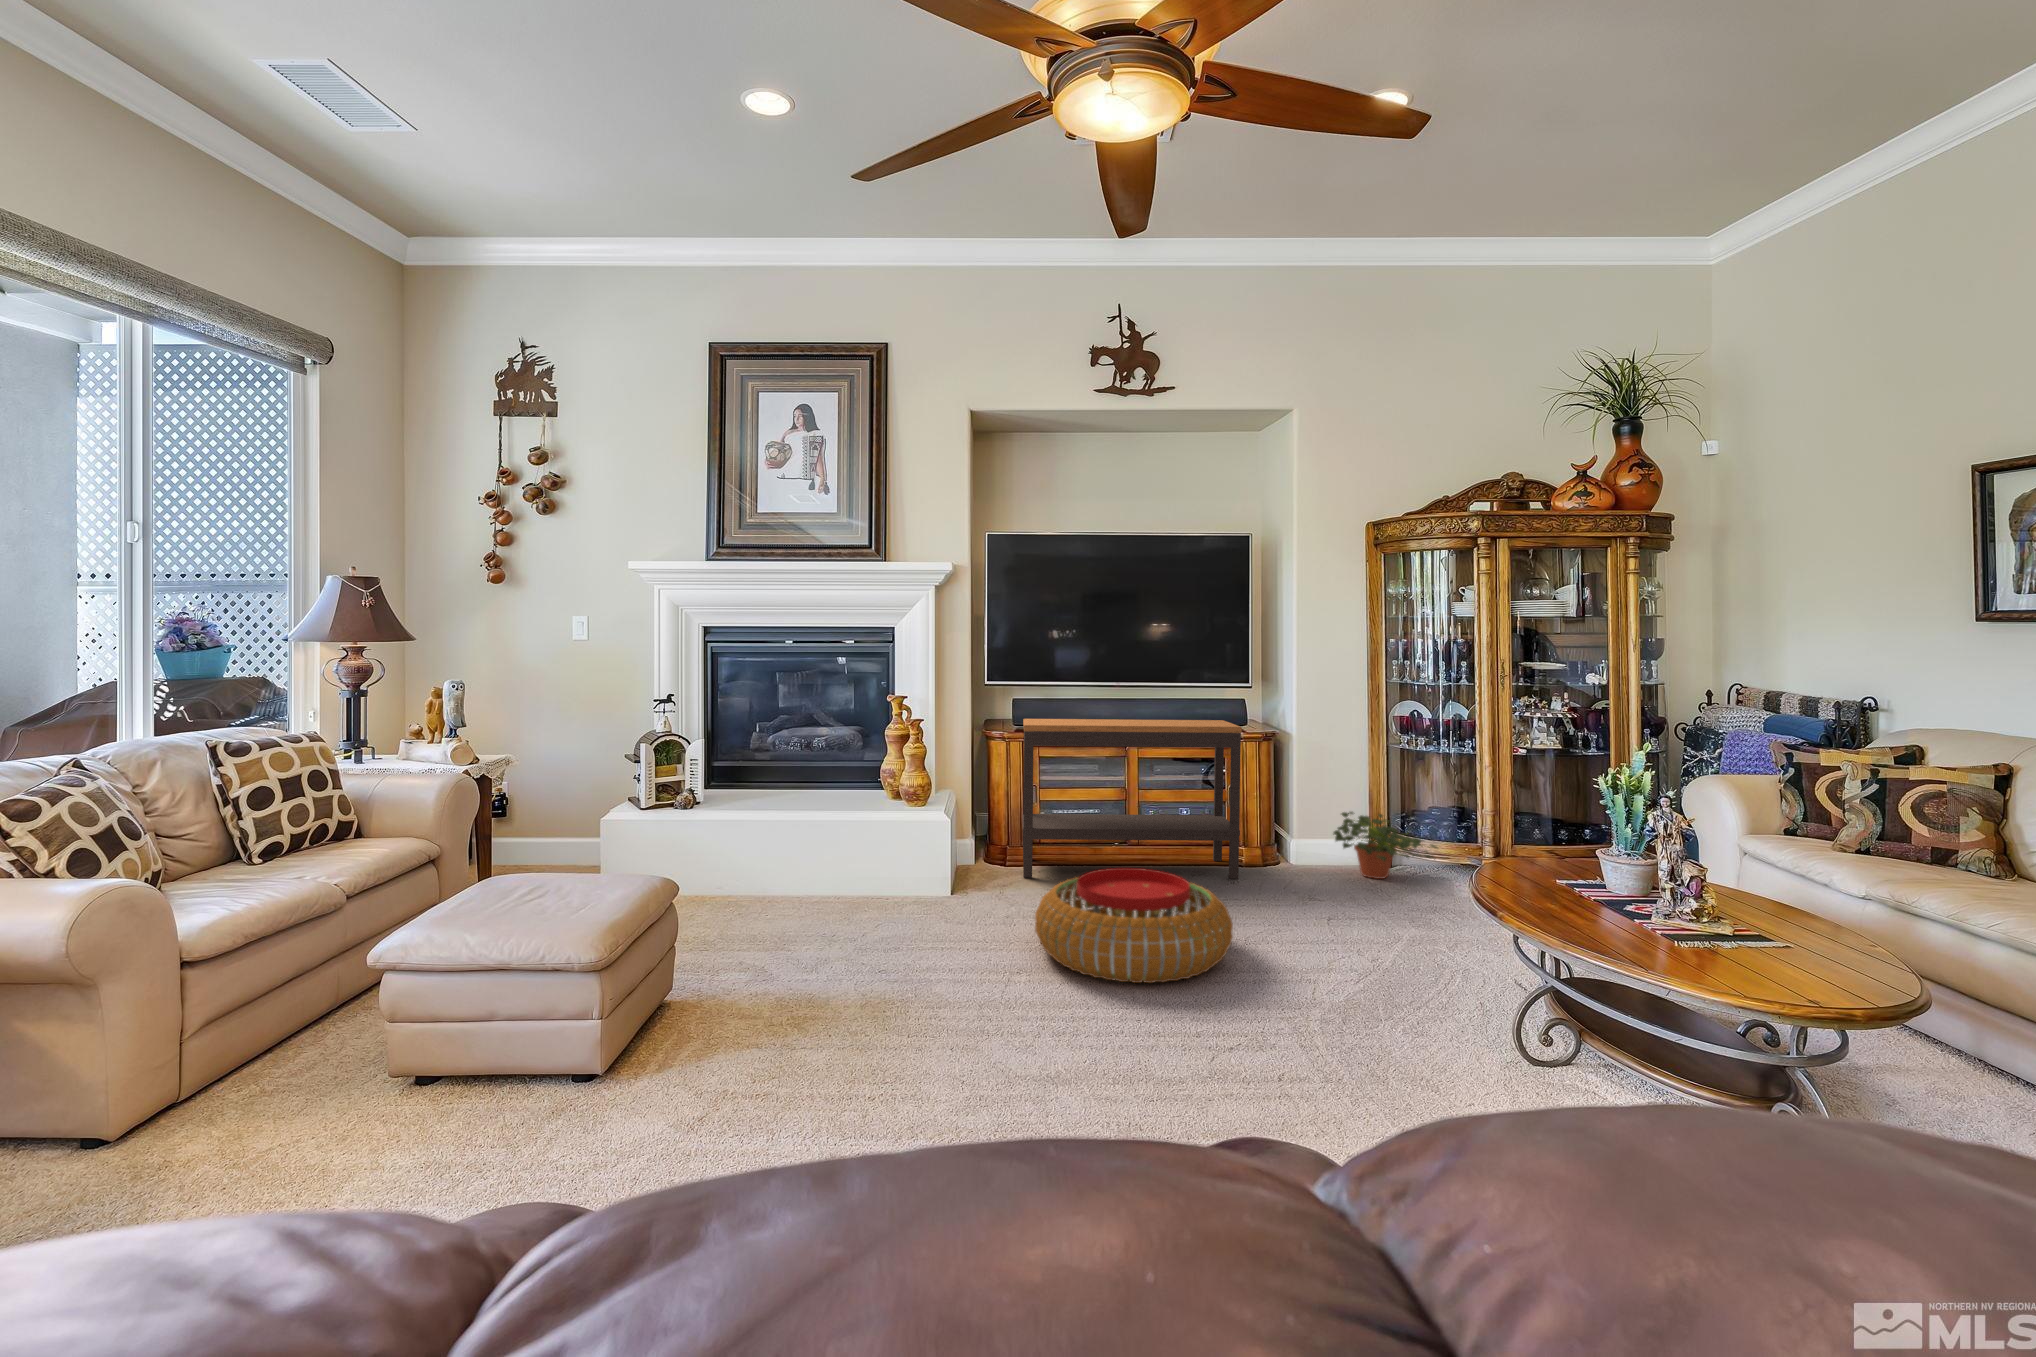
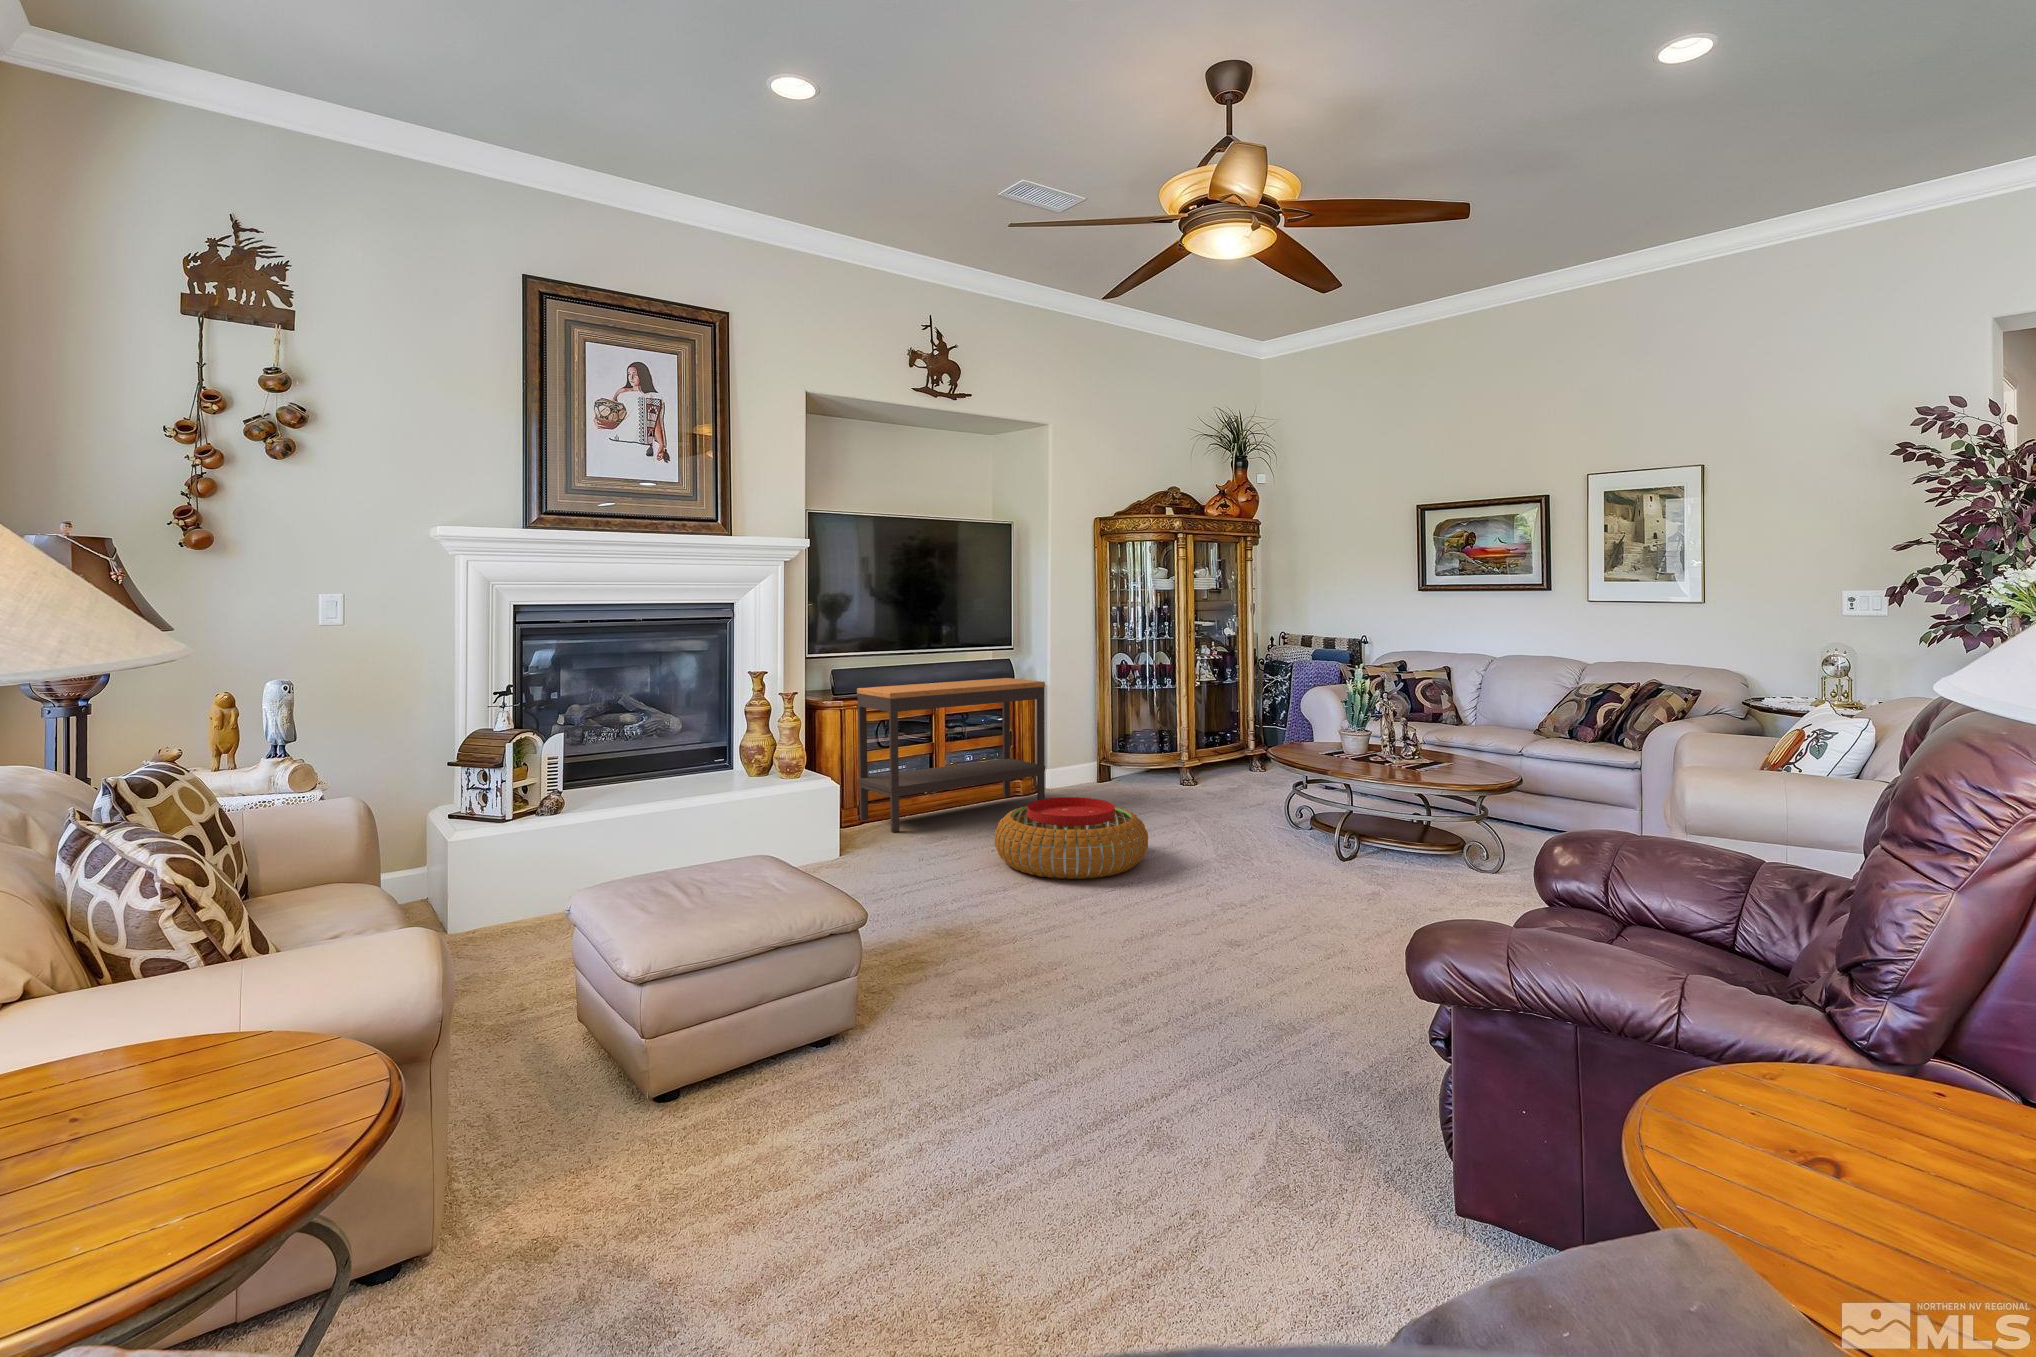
potted plant: present [1333,812,1438,879] -> none [1085,742,1162,791]

